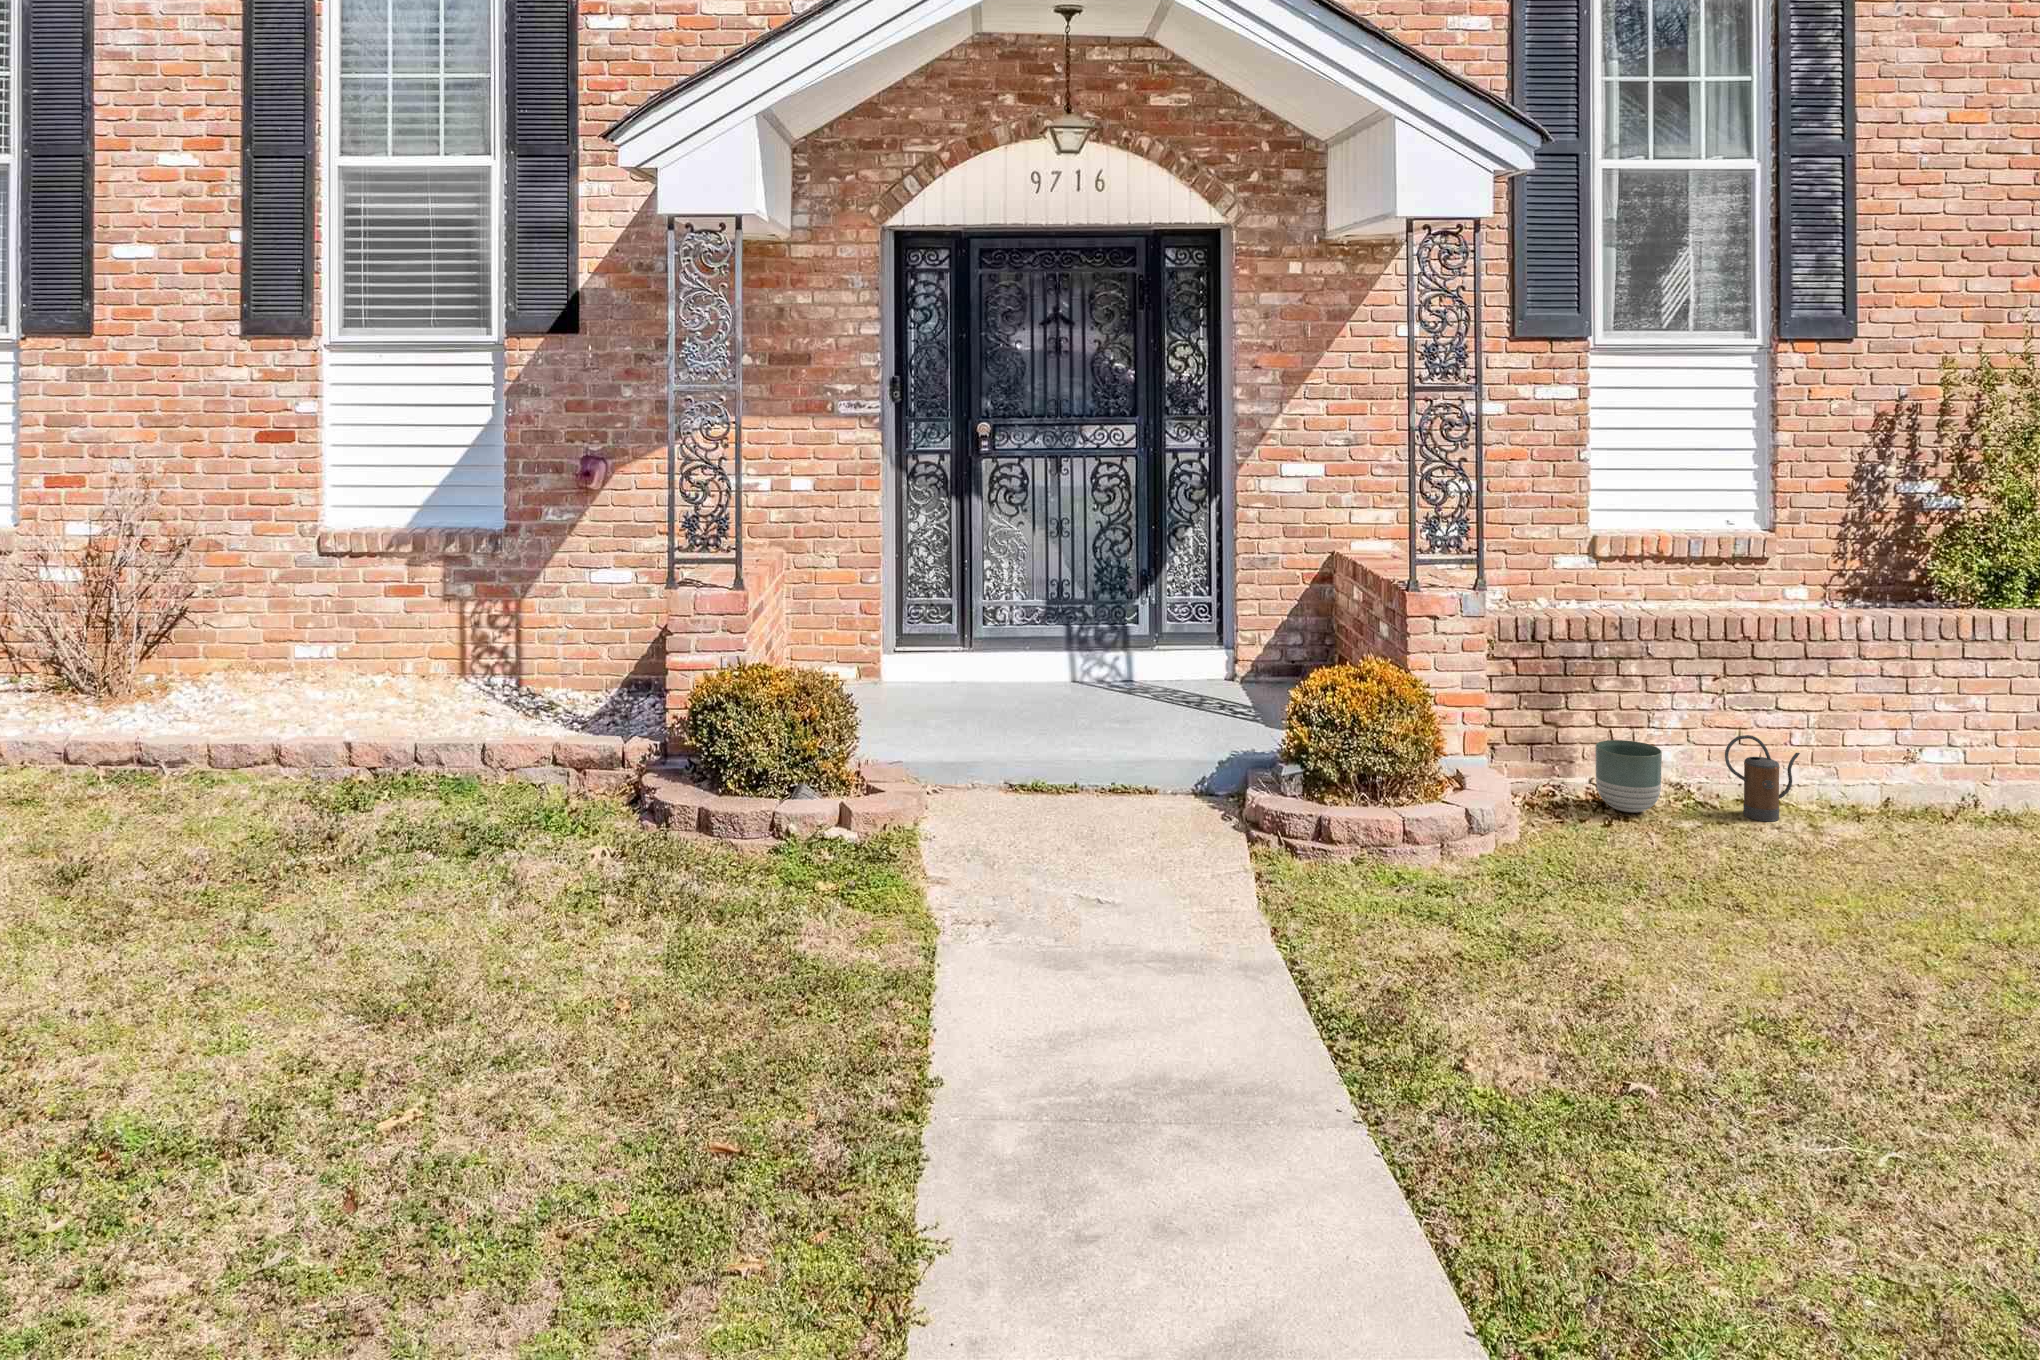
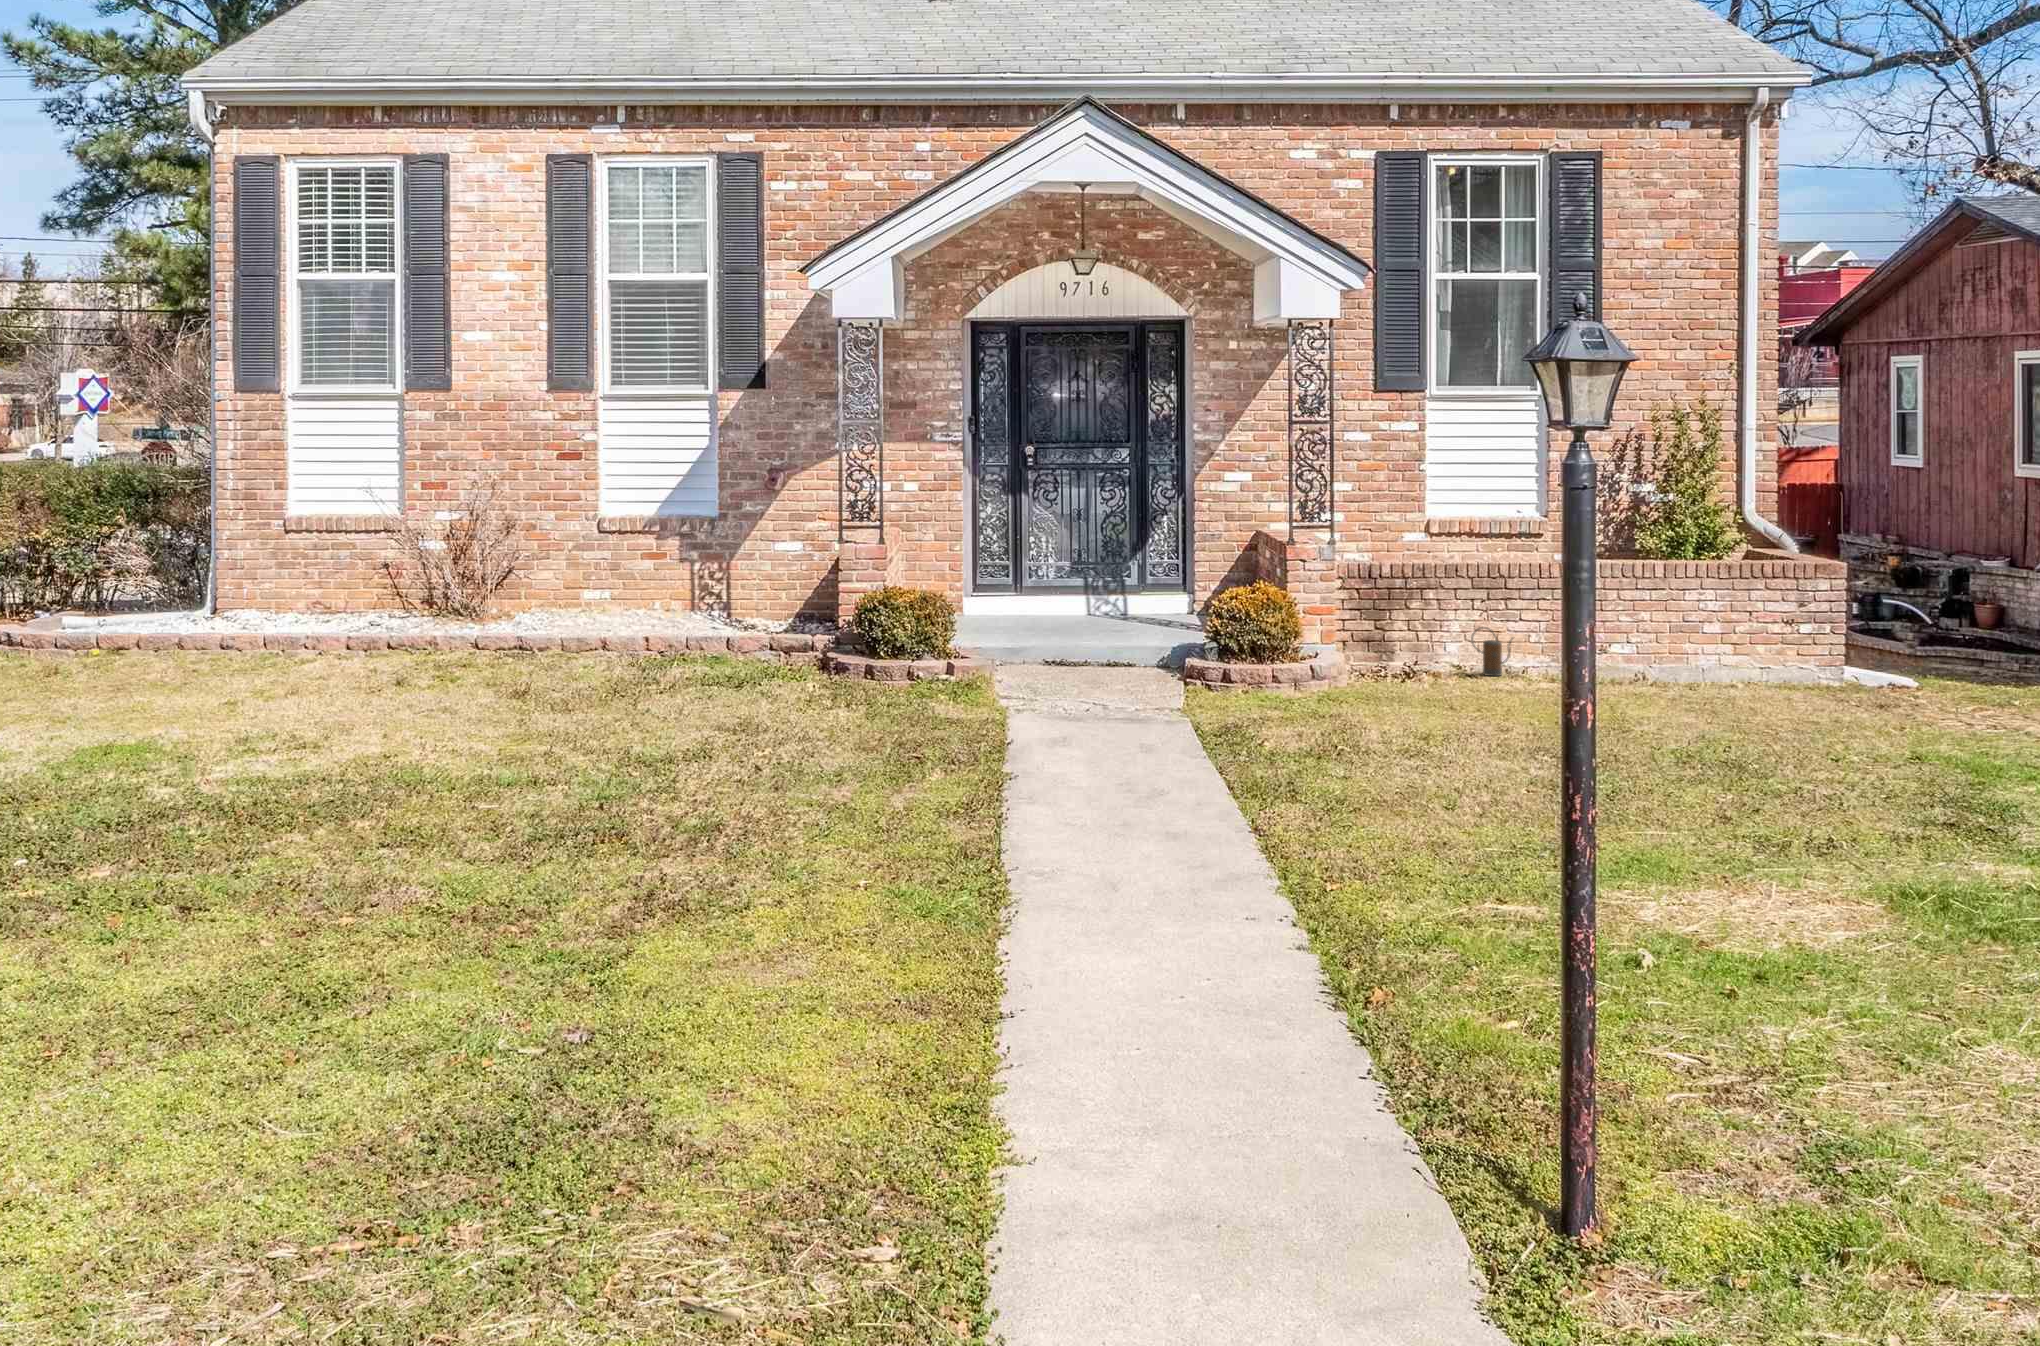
planter: present [1596,740,1662,813] -> none [1398,633,1434,673]

